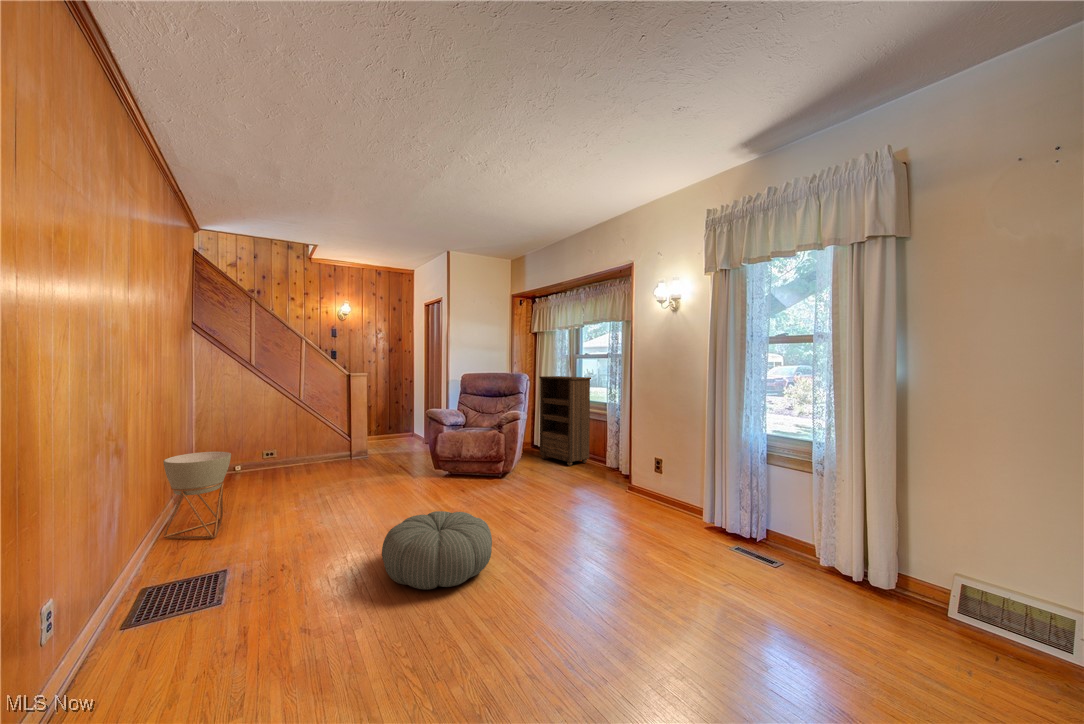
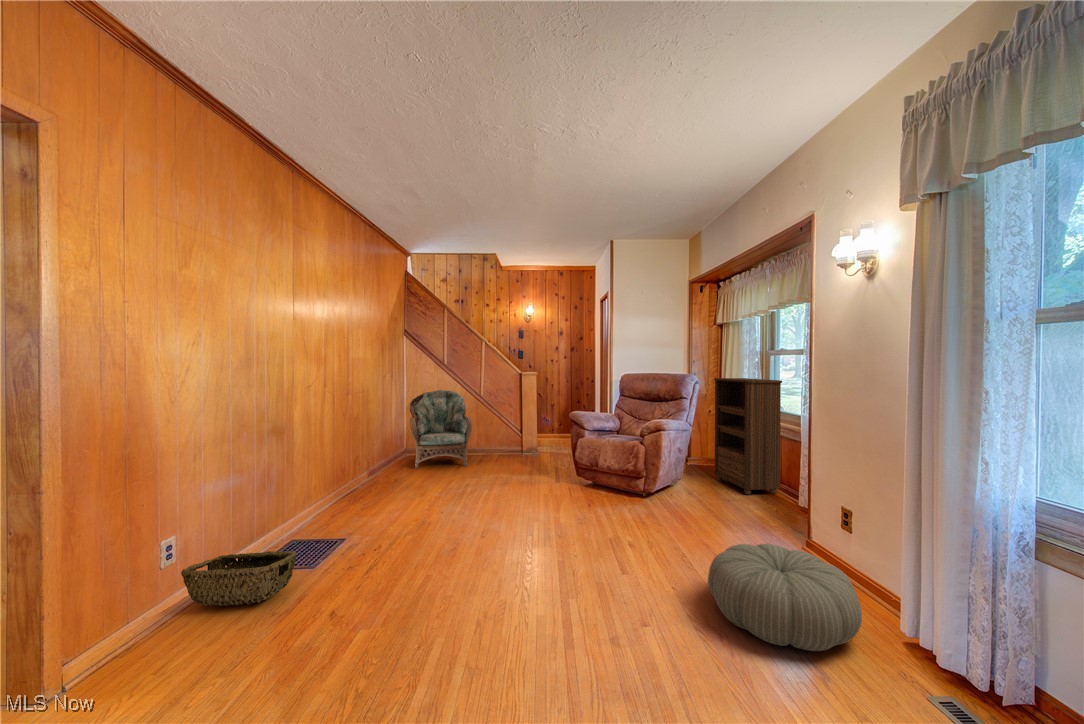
armchair: none [213,395,304,489] -> present [410,390,472,469]
planter: present [163,452,231,539] -> none [337,435,384,507]
pouf: present [382,511,492,590] -> present [708,544,862,651]
woven basket: none [70,590,227,686] -> present [181,551,297,606]

